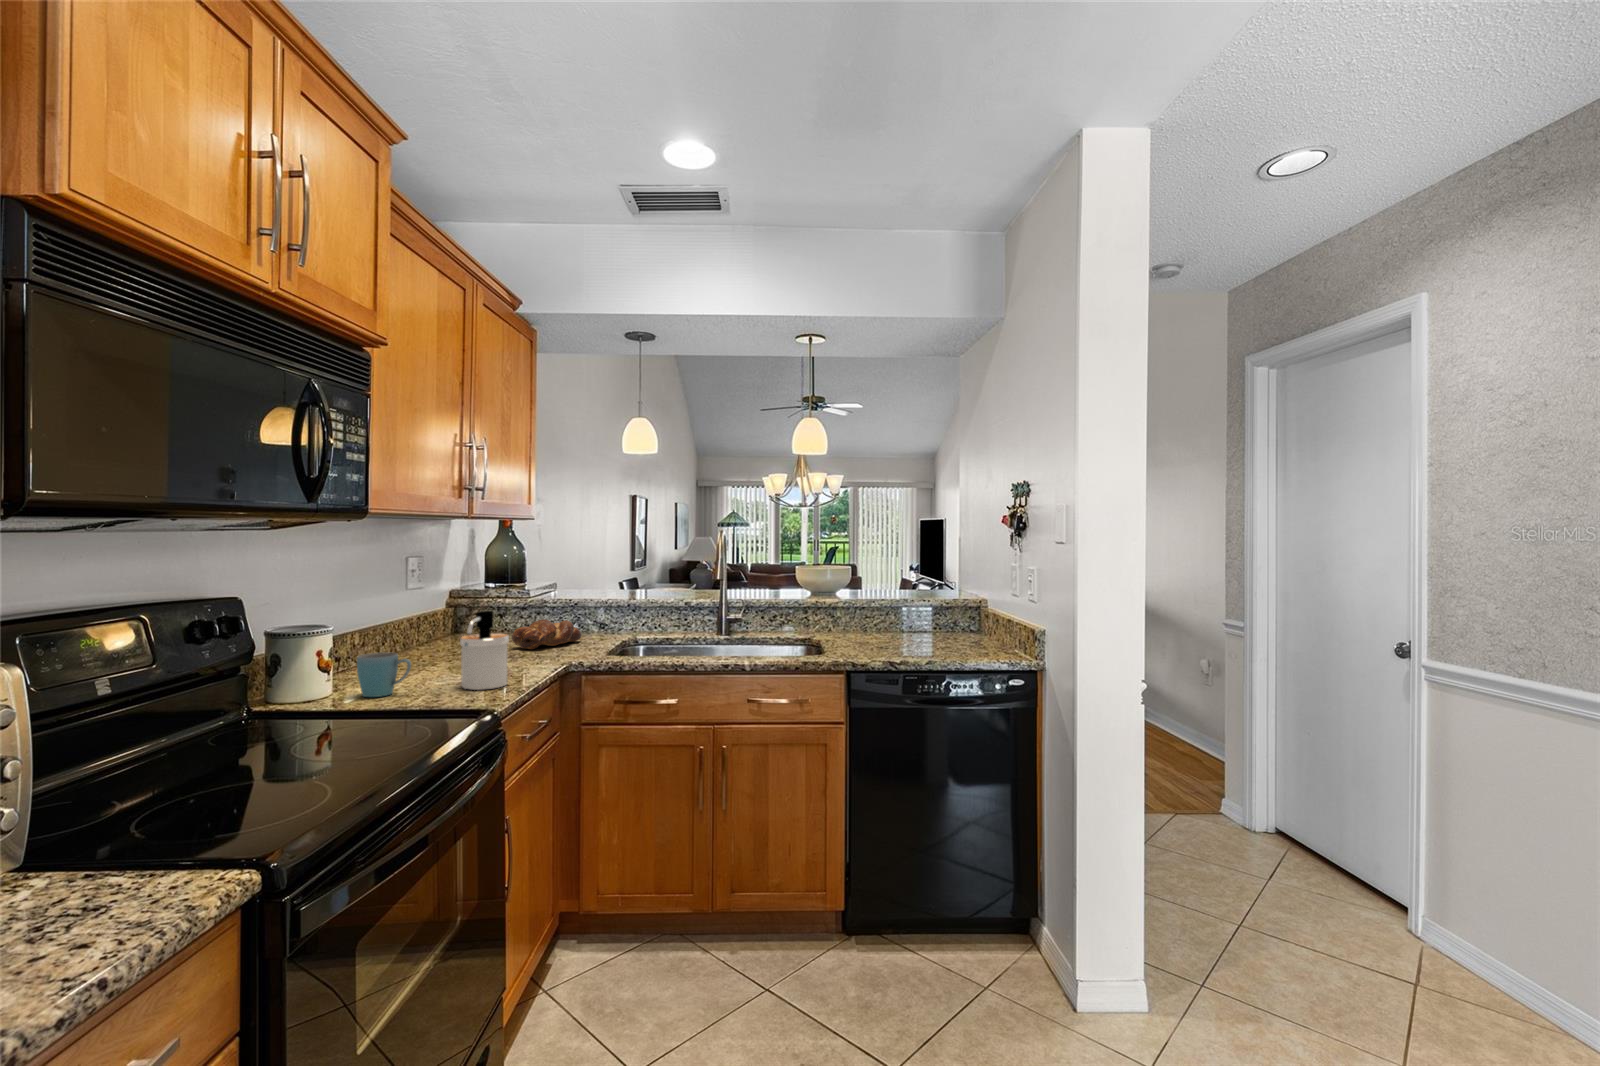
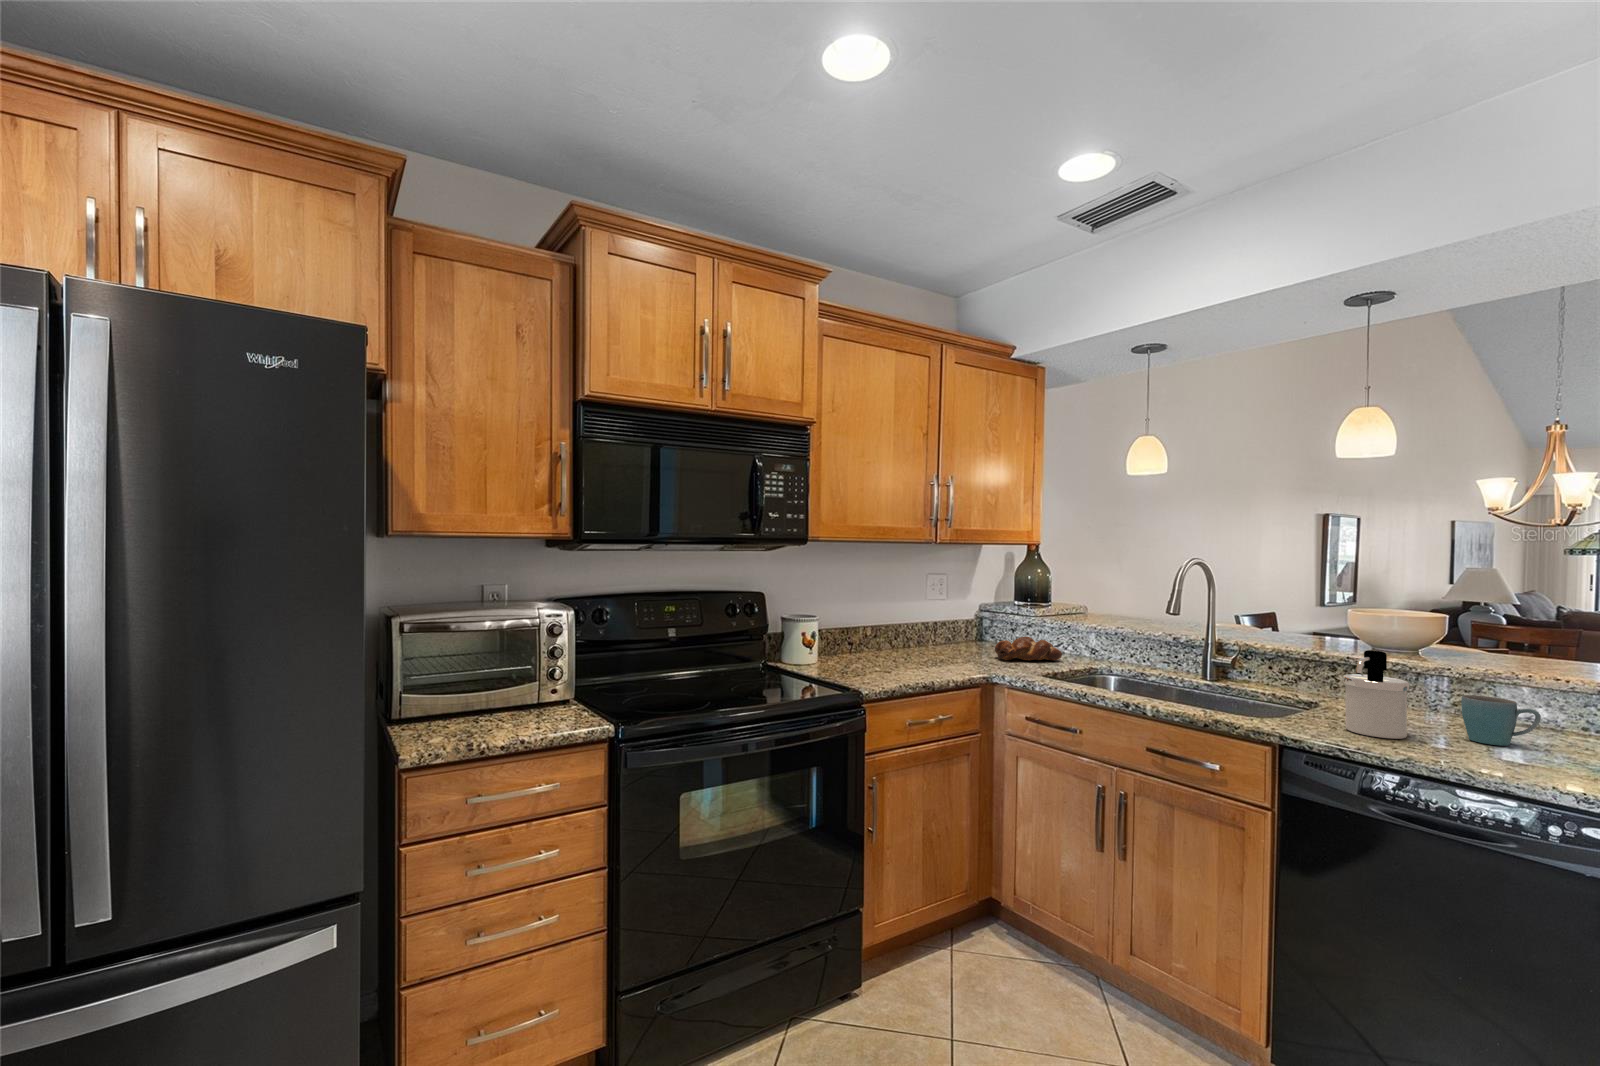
soap dispenser: present [460,611,509,690] -> present [1343,650,1409,739]
mug: present [357,652,411,697] -> present [1461,695,1541,746]

